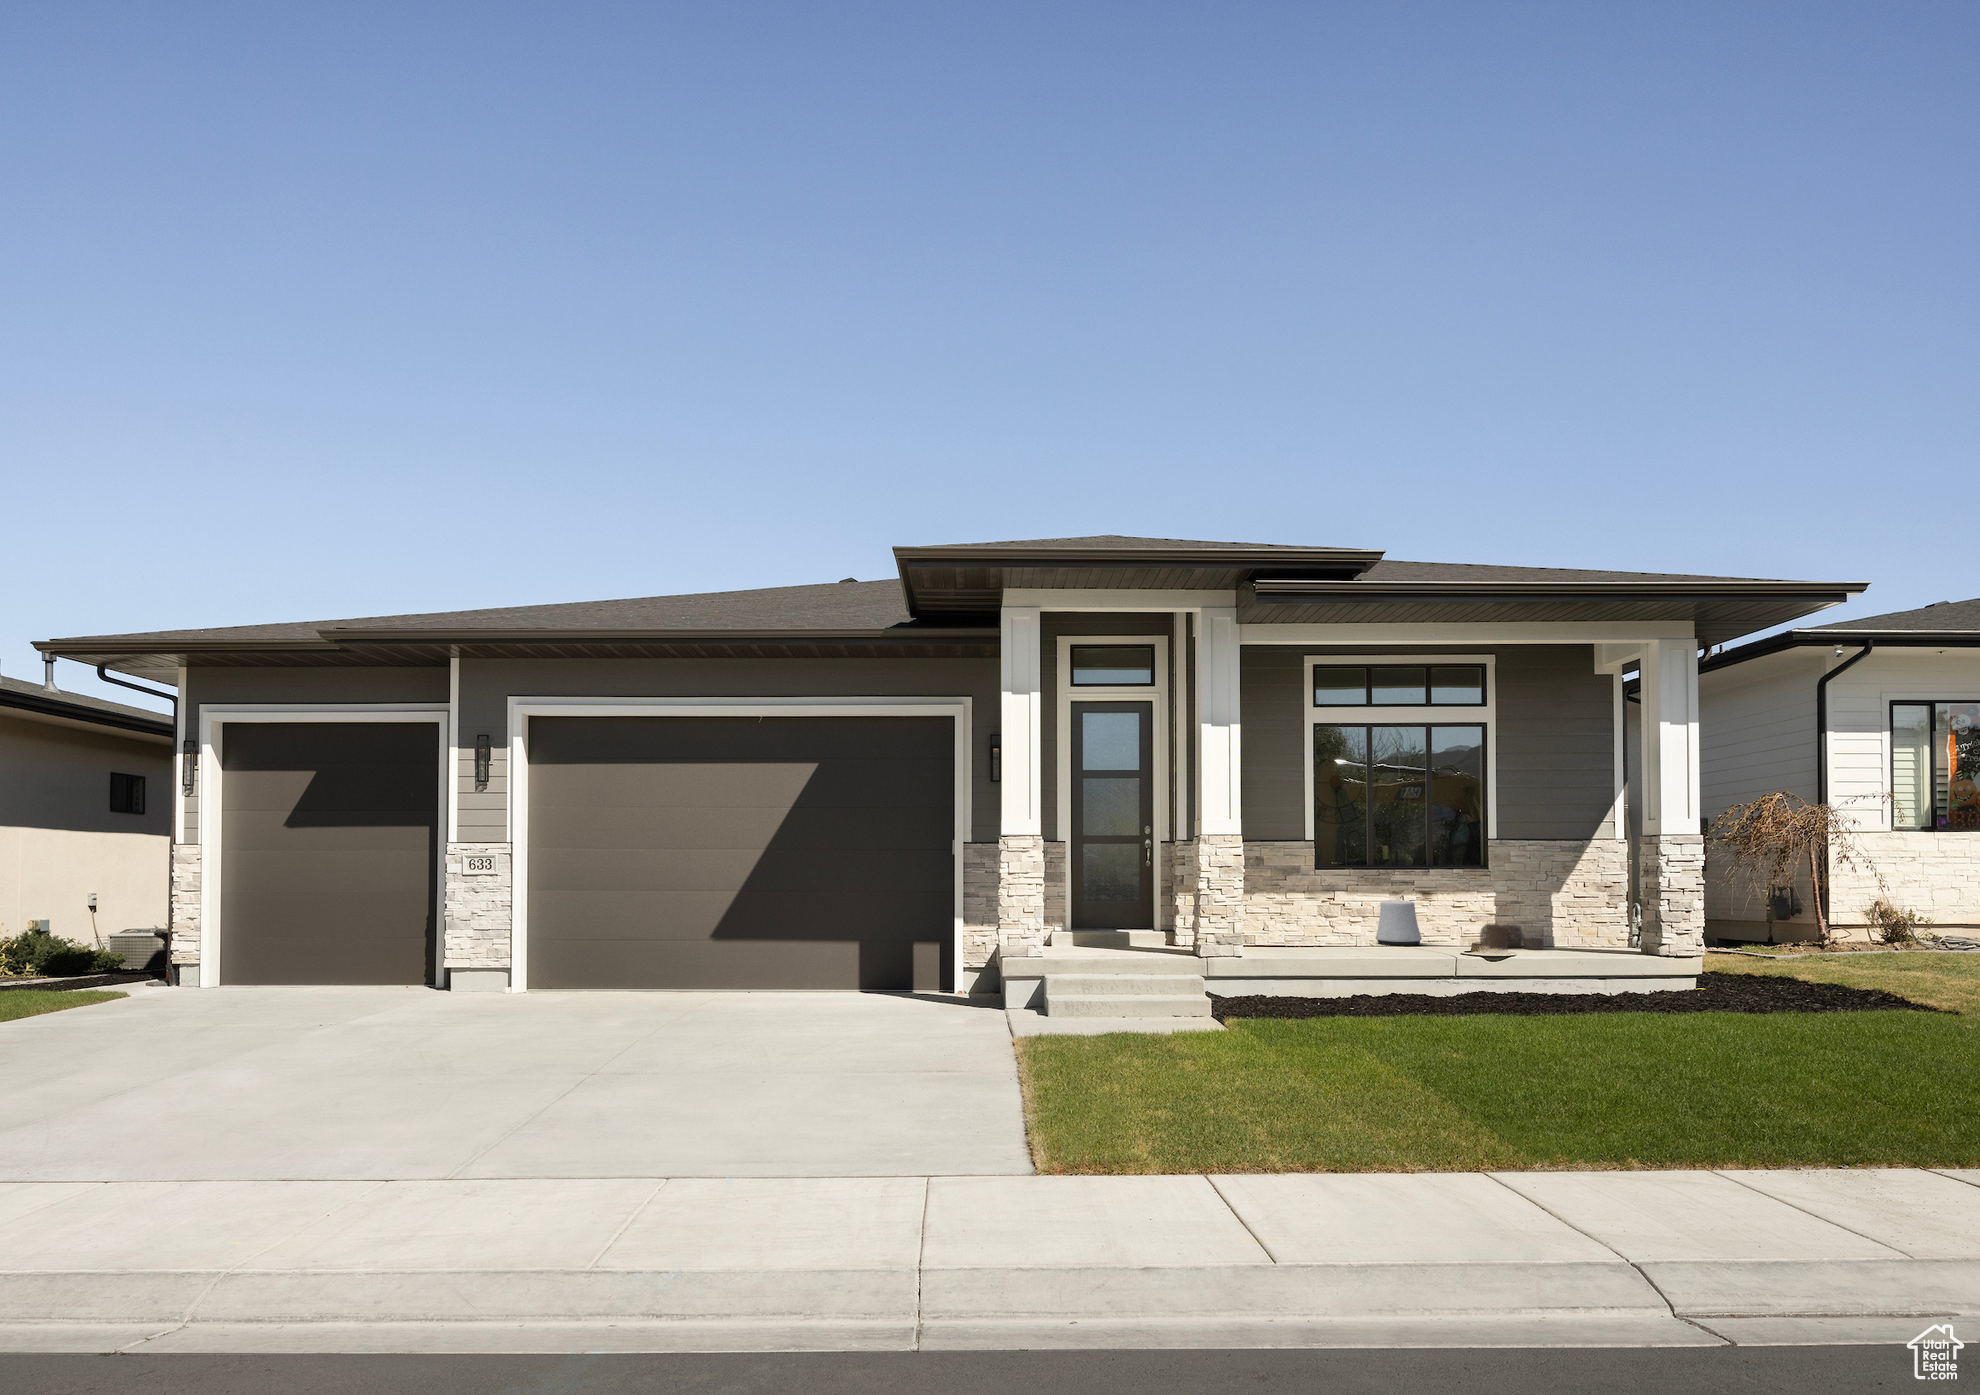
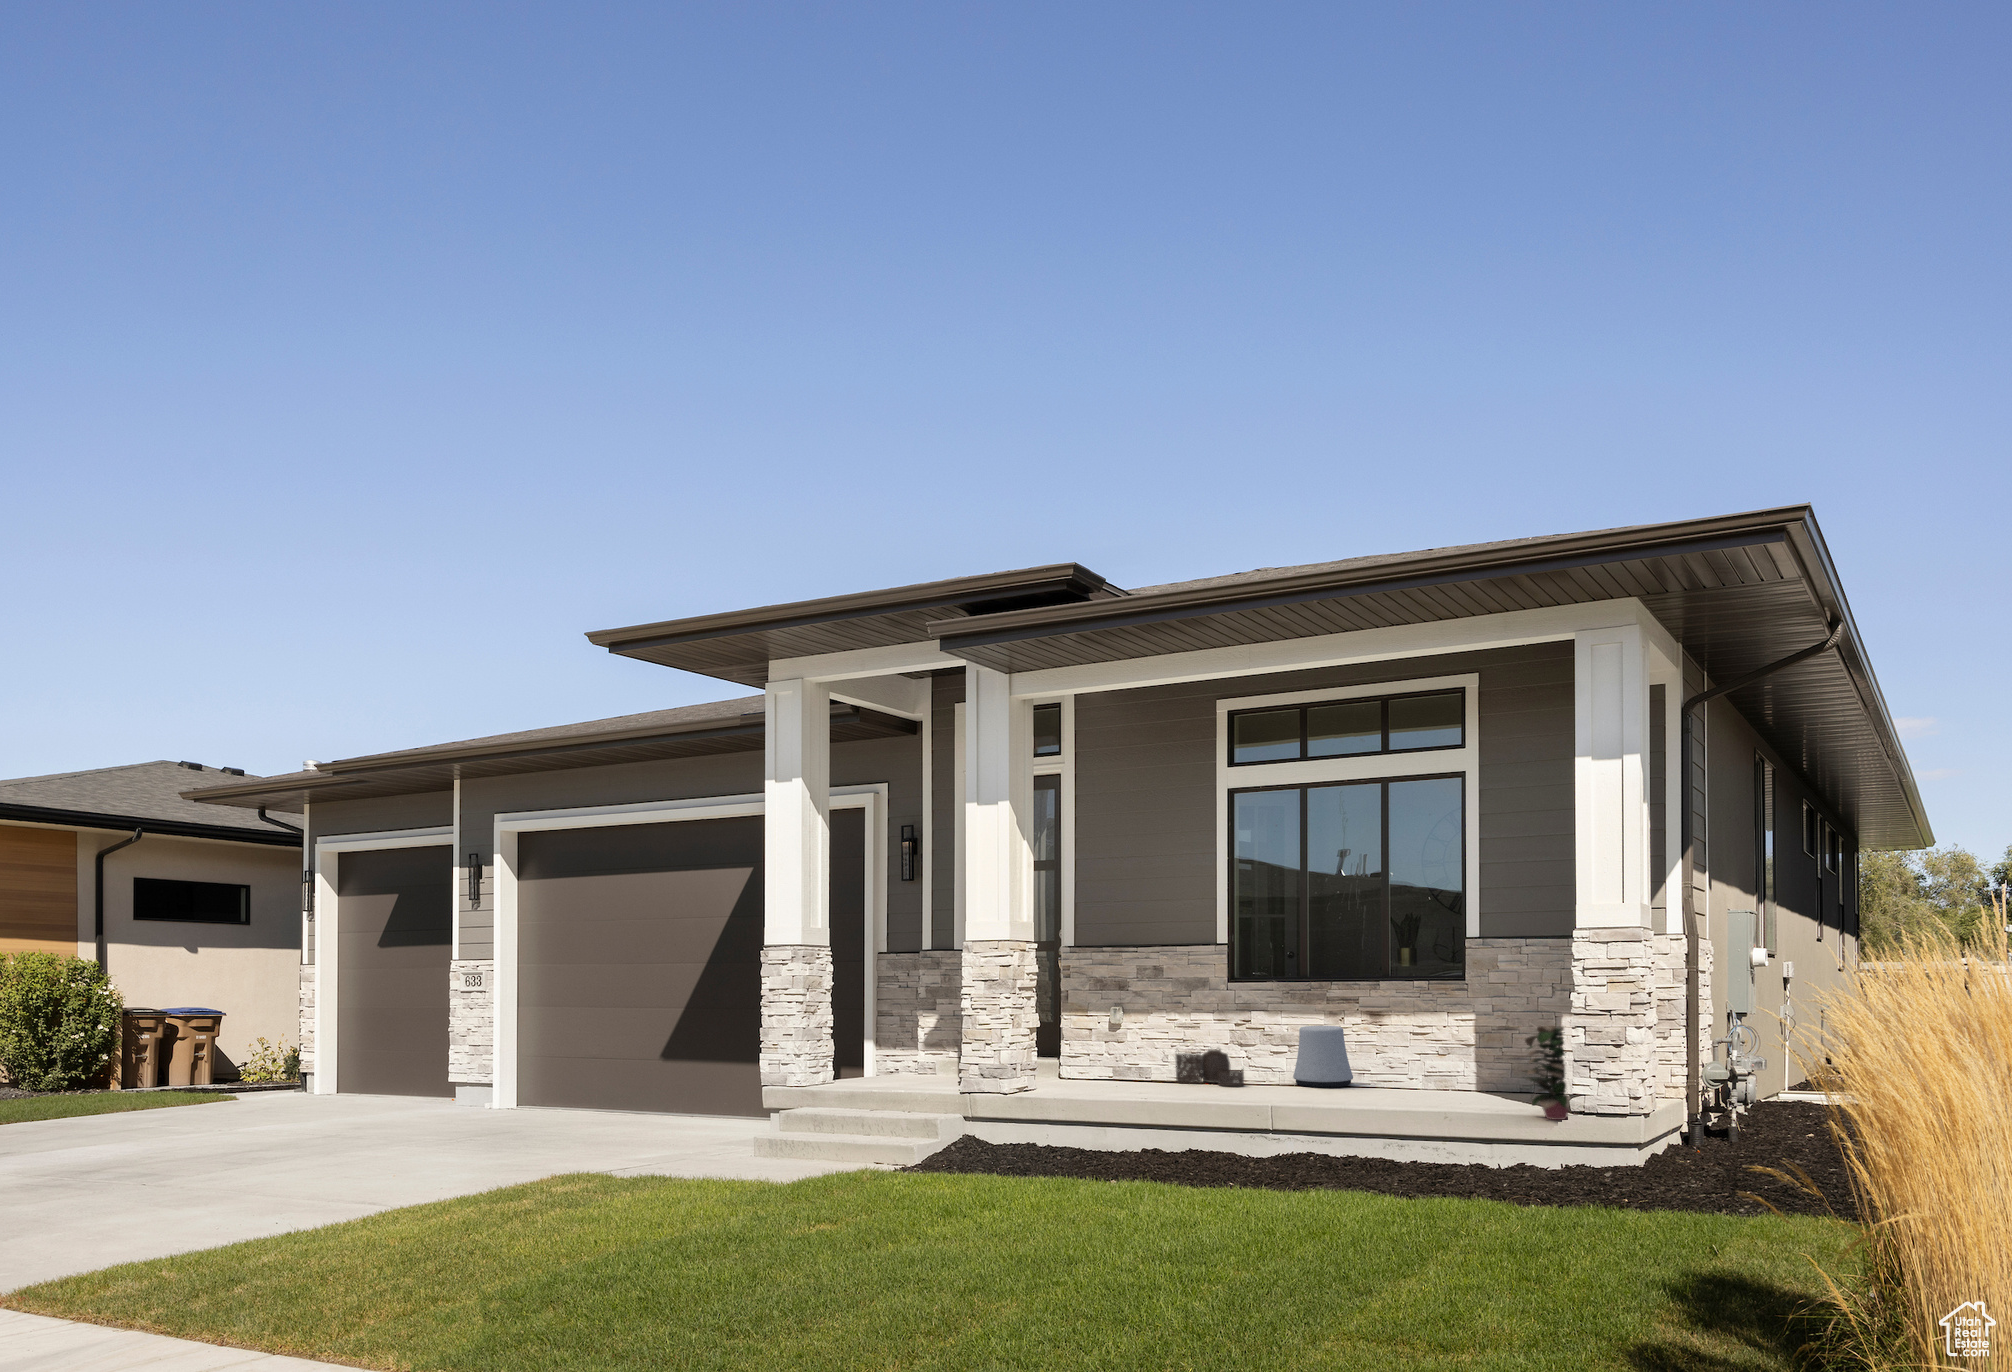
decorative plant: none [1594,894,1646,960] -> present [1525,1025,1568,1120]
woven basket: present [1480,923,1544,950] -> present [1176,1049,1244,1086]

